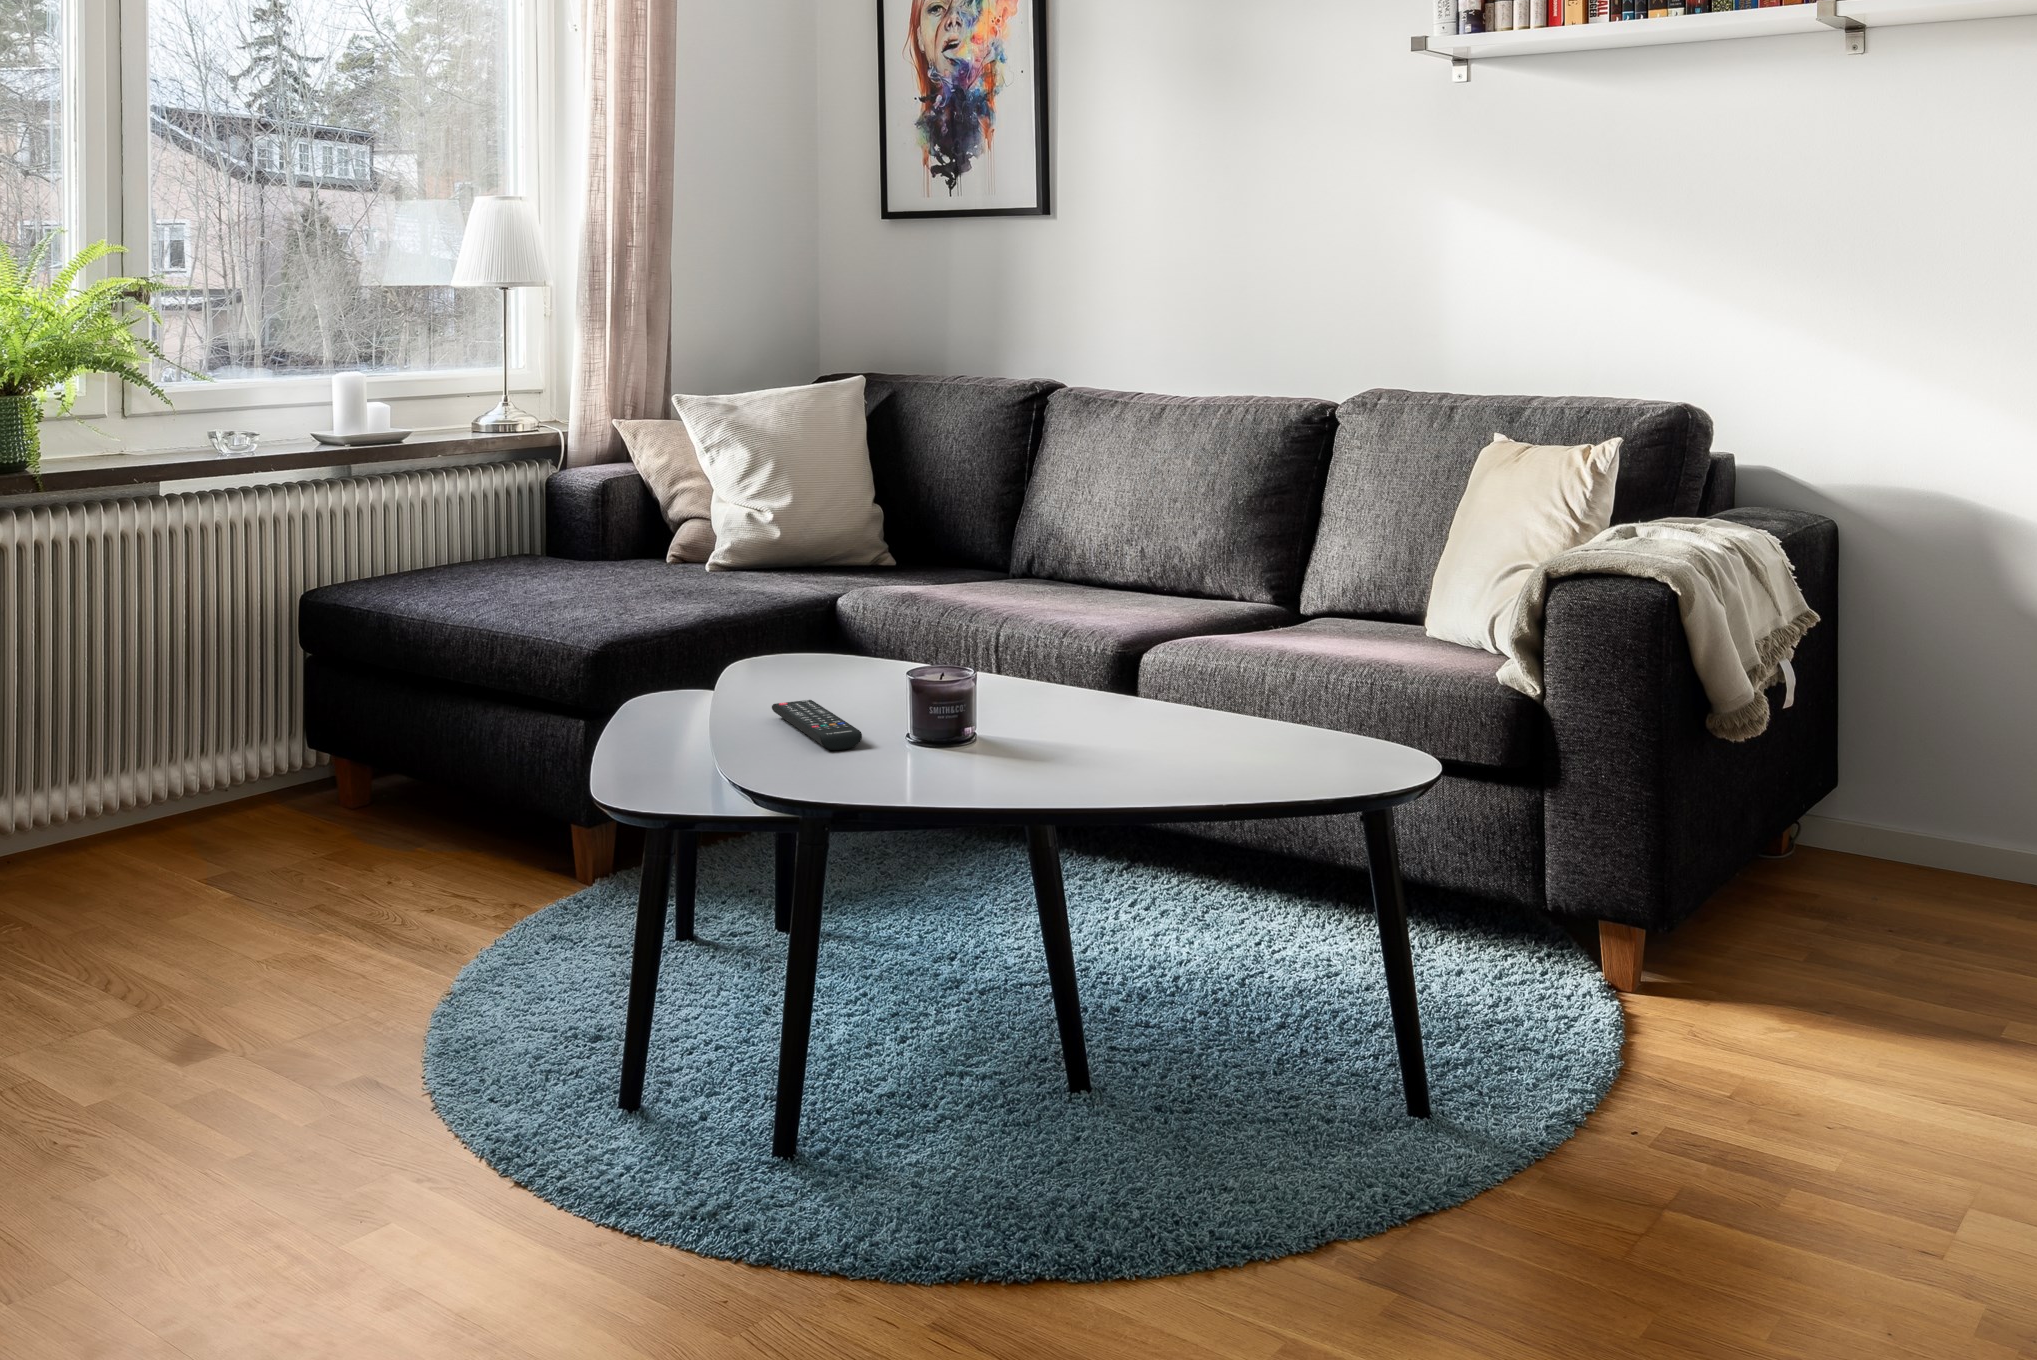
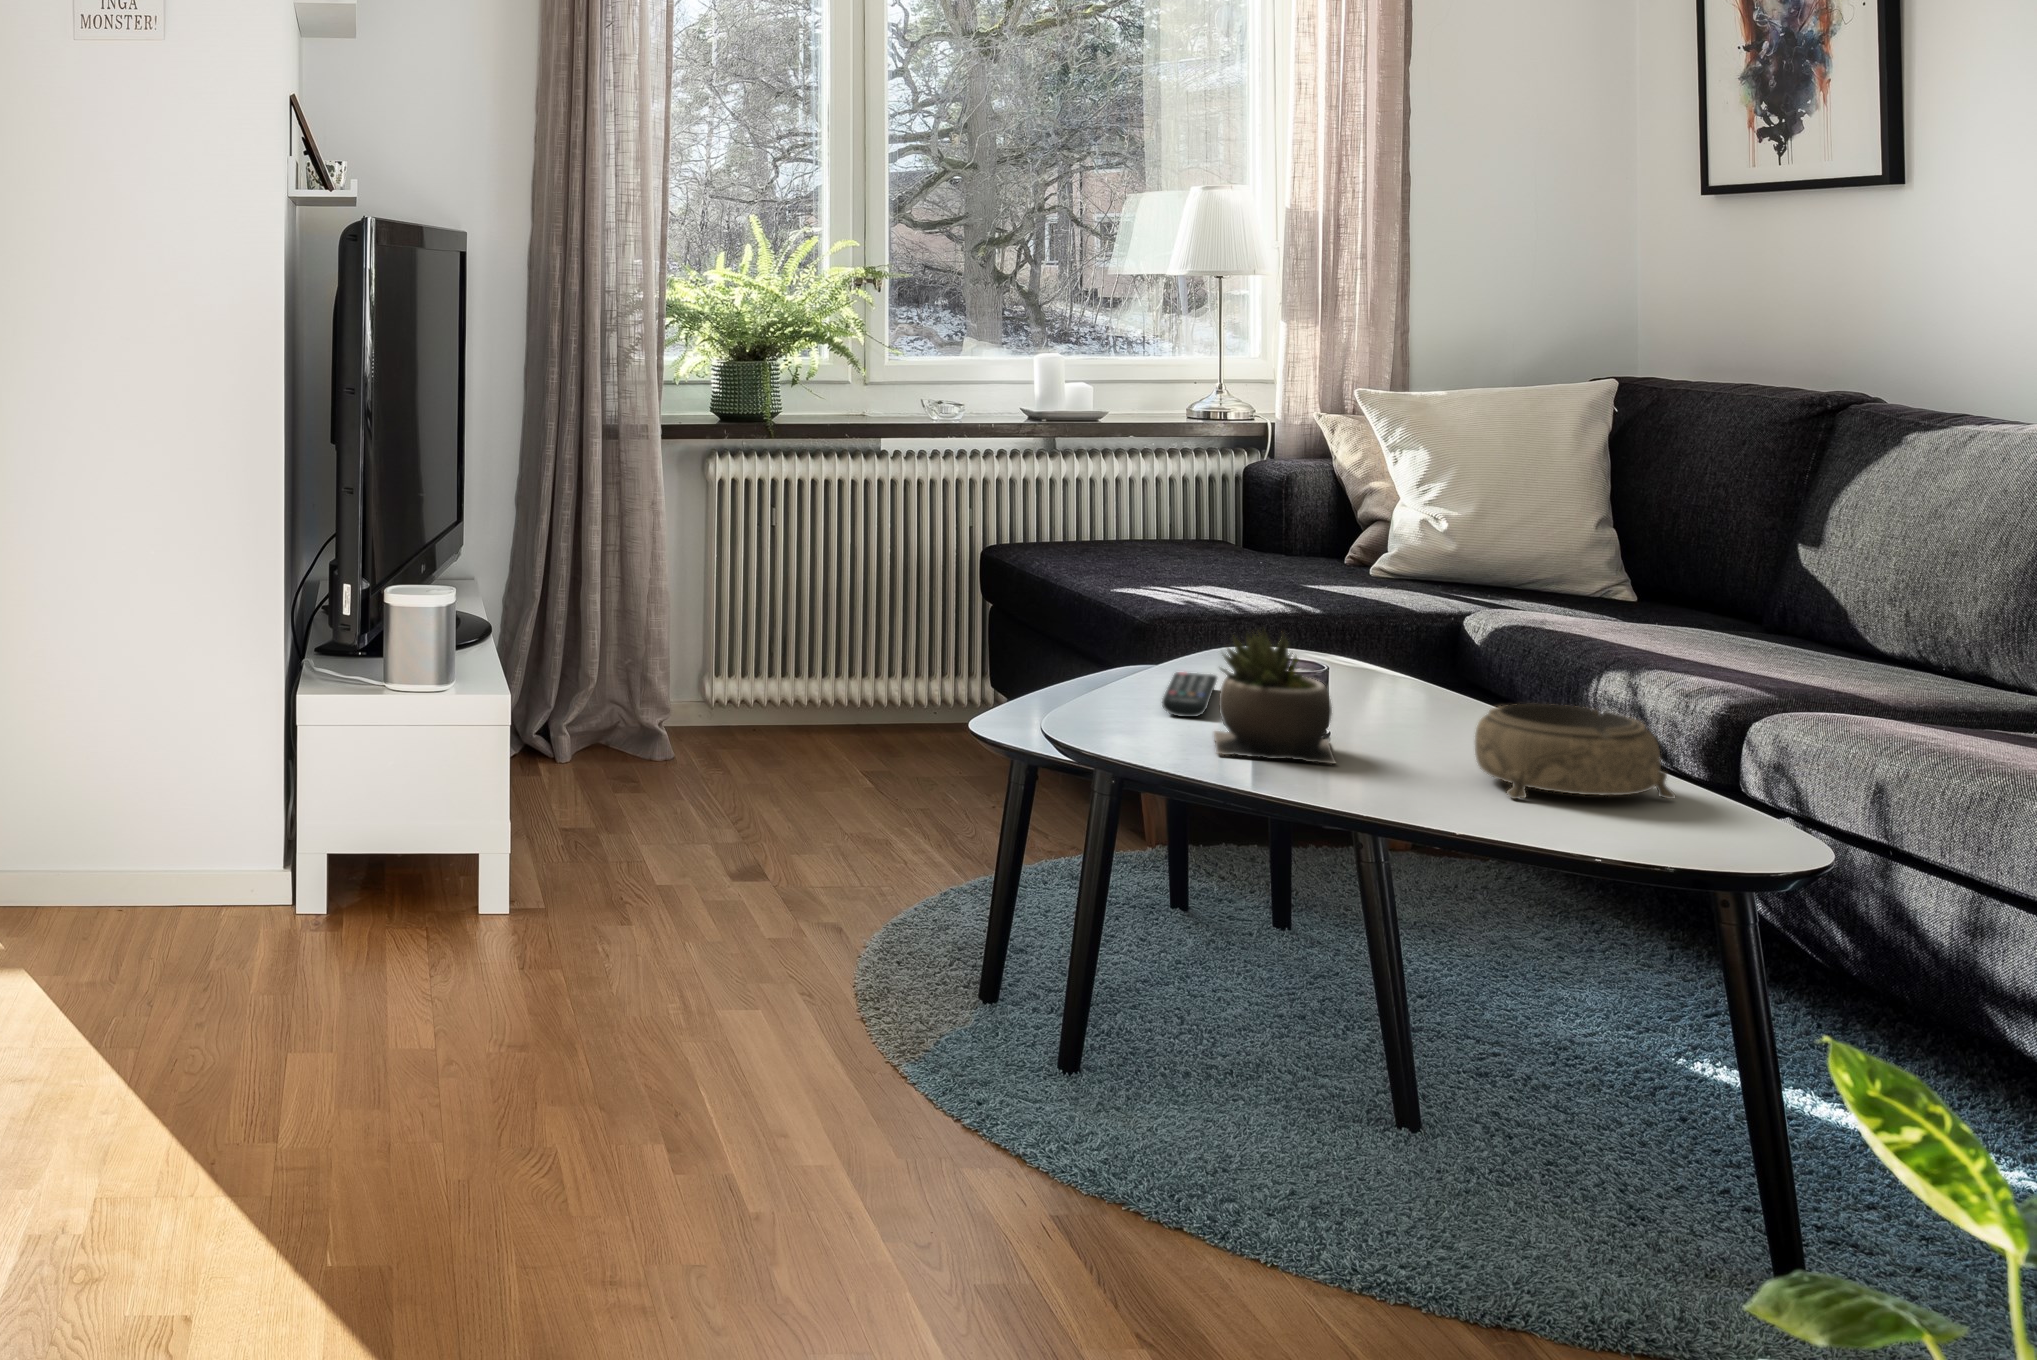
succulent plant: none [893,647,1036,782] -> present [1214,629,1336,764]
decorative bowl: none [1130,675,1271,768] -> present [1475,704,1675,799]

